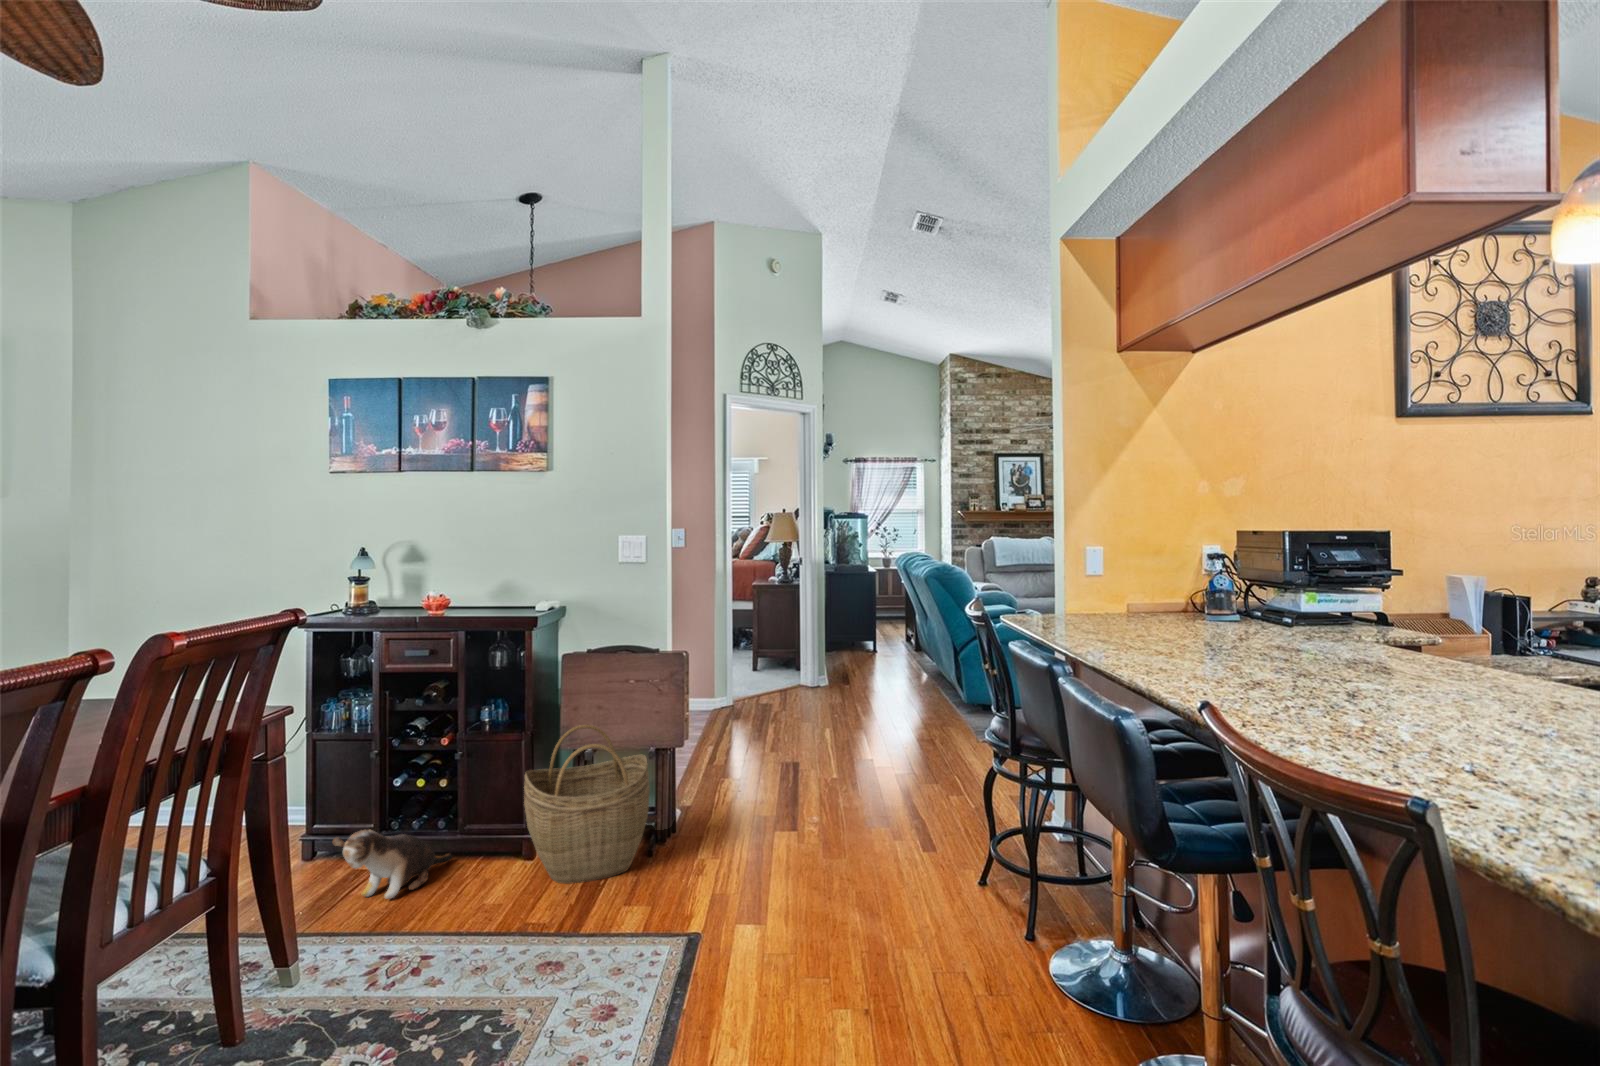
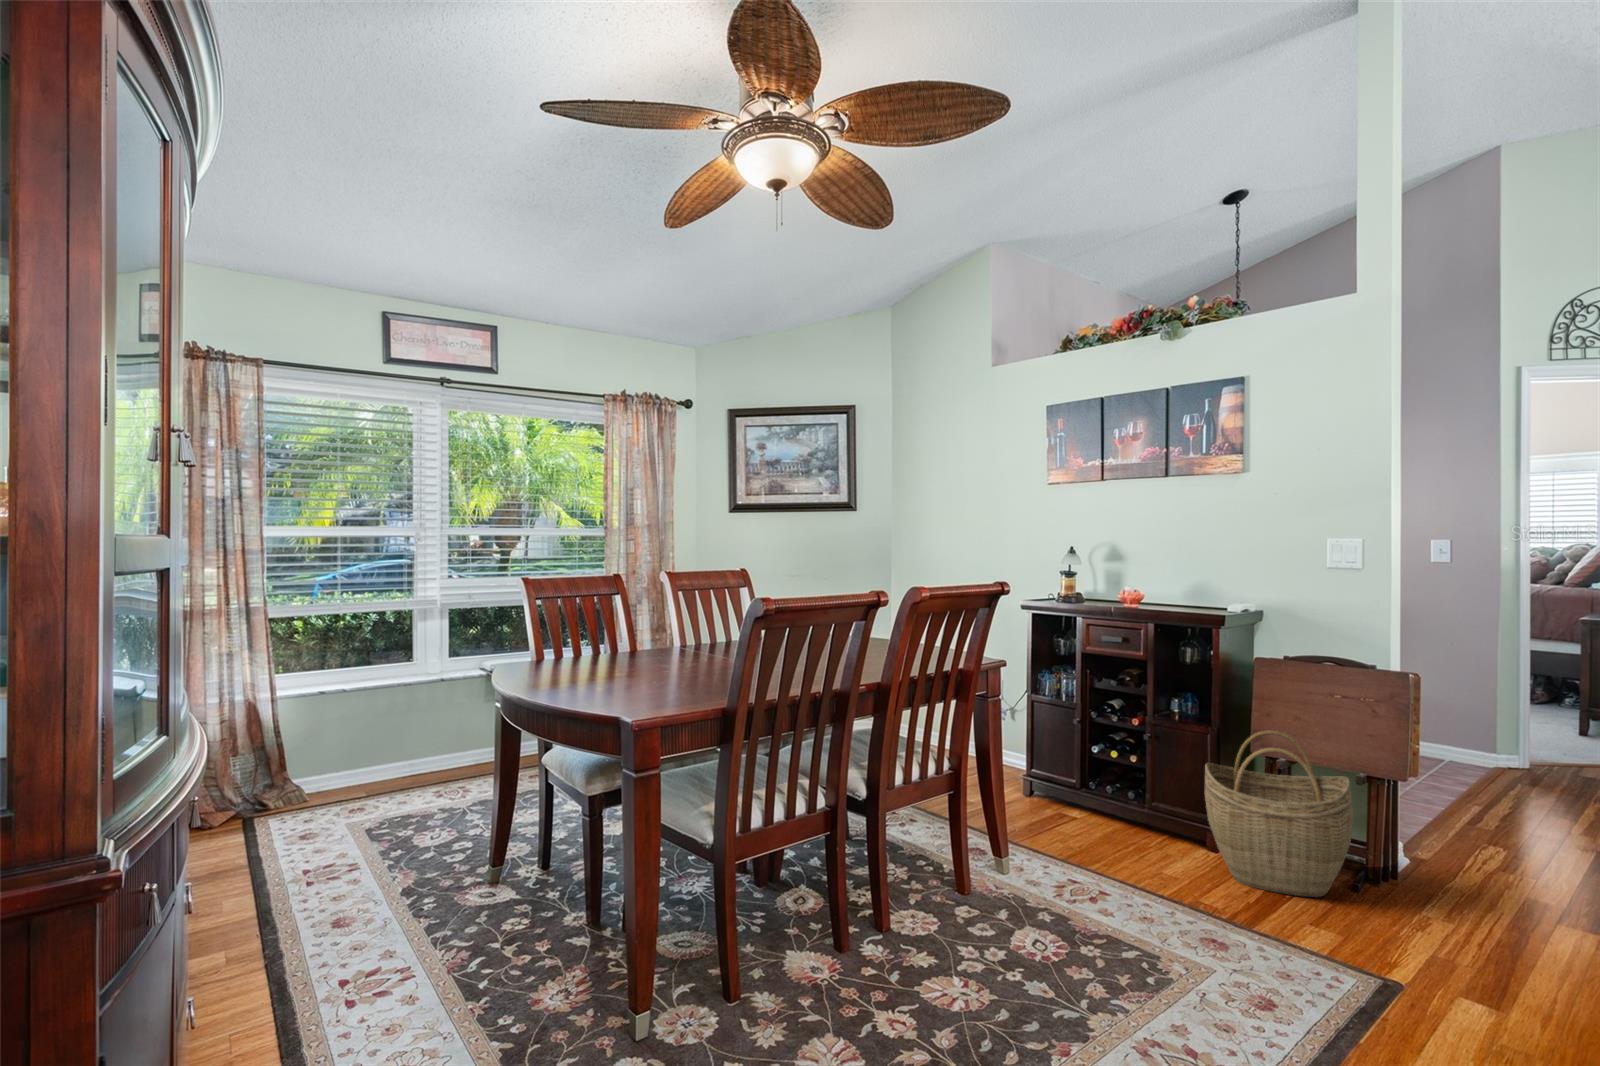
plush toy: present [333,830,452,899] -> none [1039,777,1139,842]

